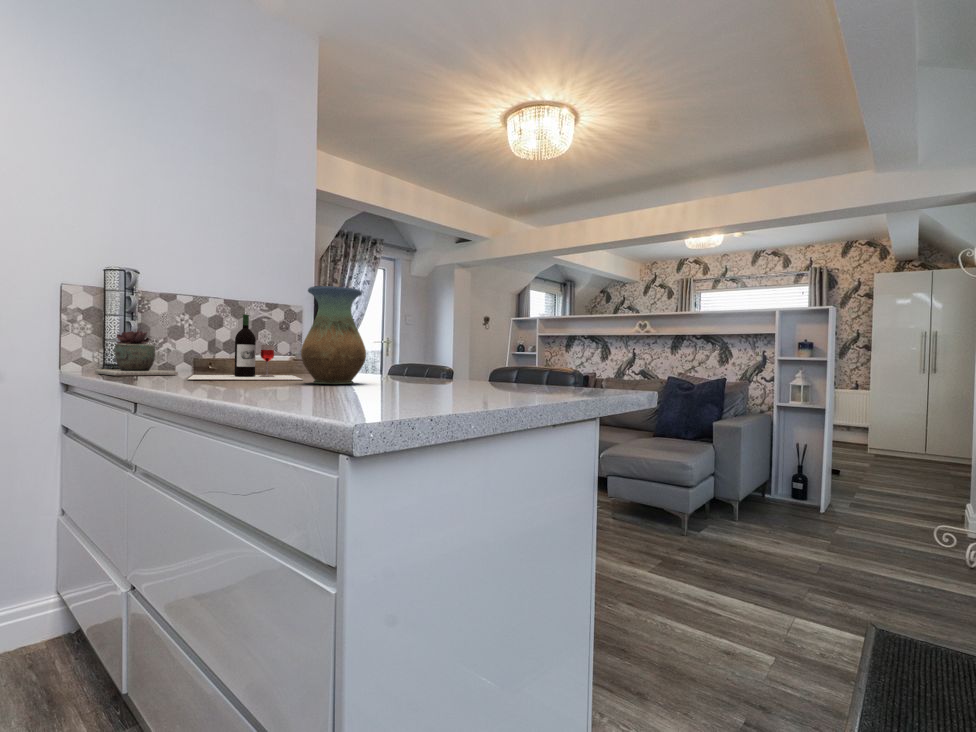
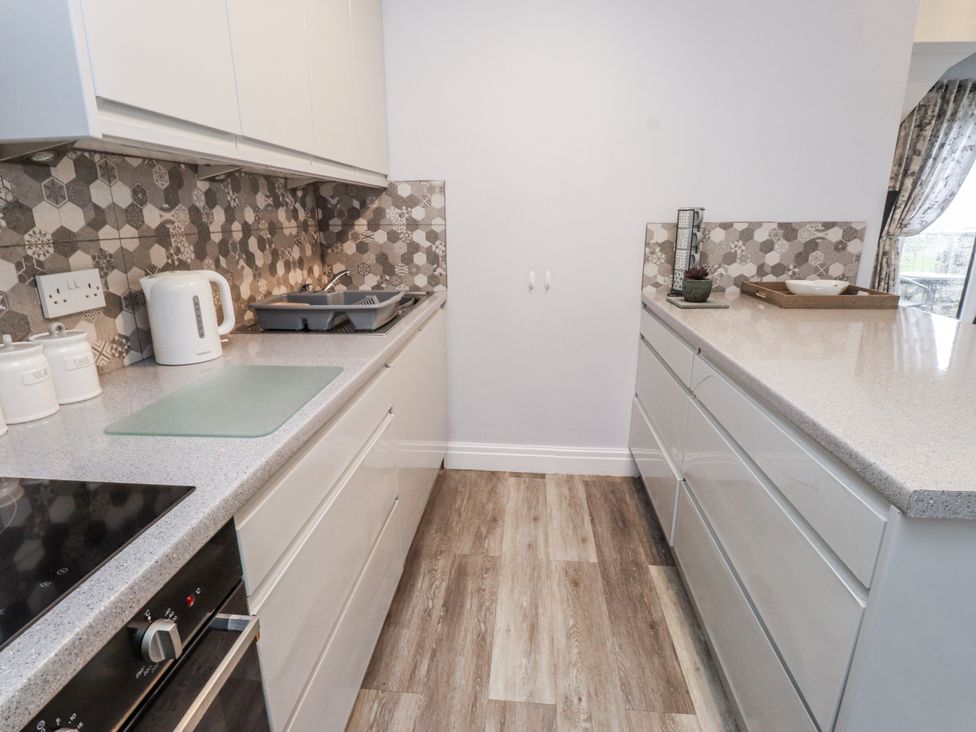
vase: present [301,286,366,384] -> none [858,243,956,355]
wine bottle: present [188,314,302,380] -> none [739,256,857,333]

